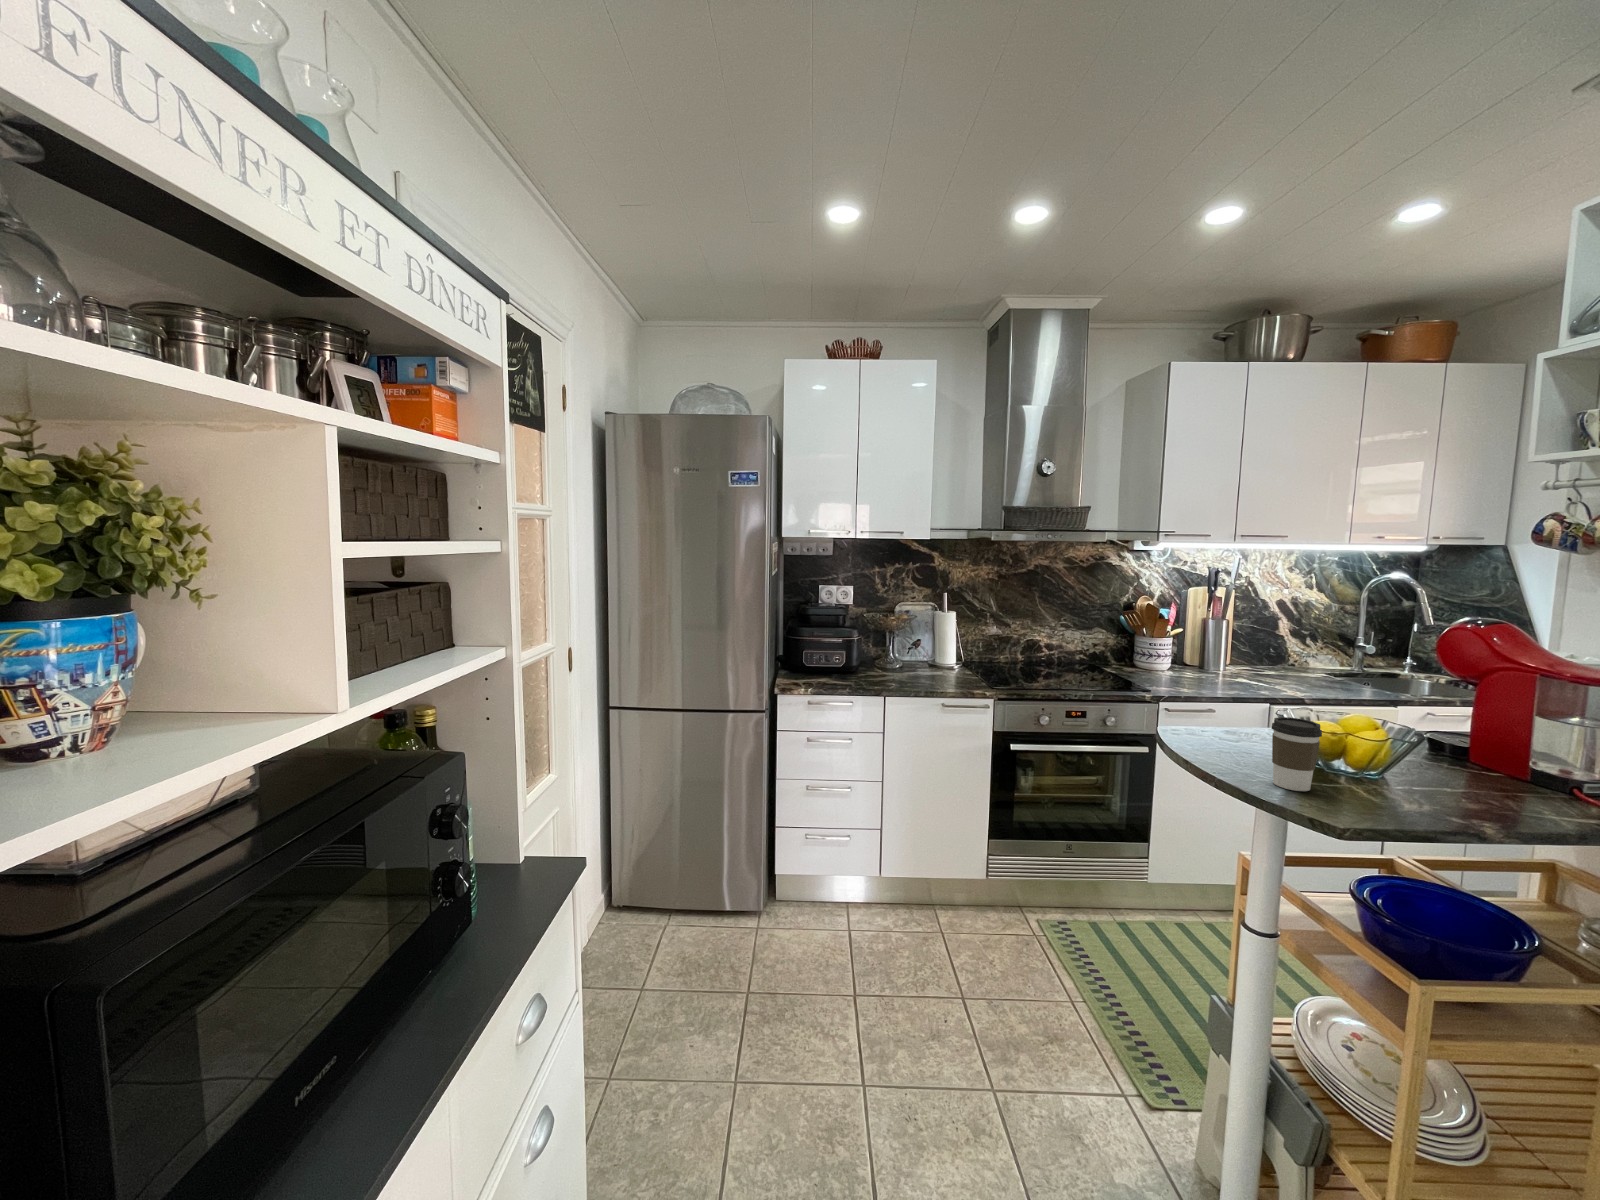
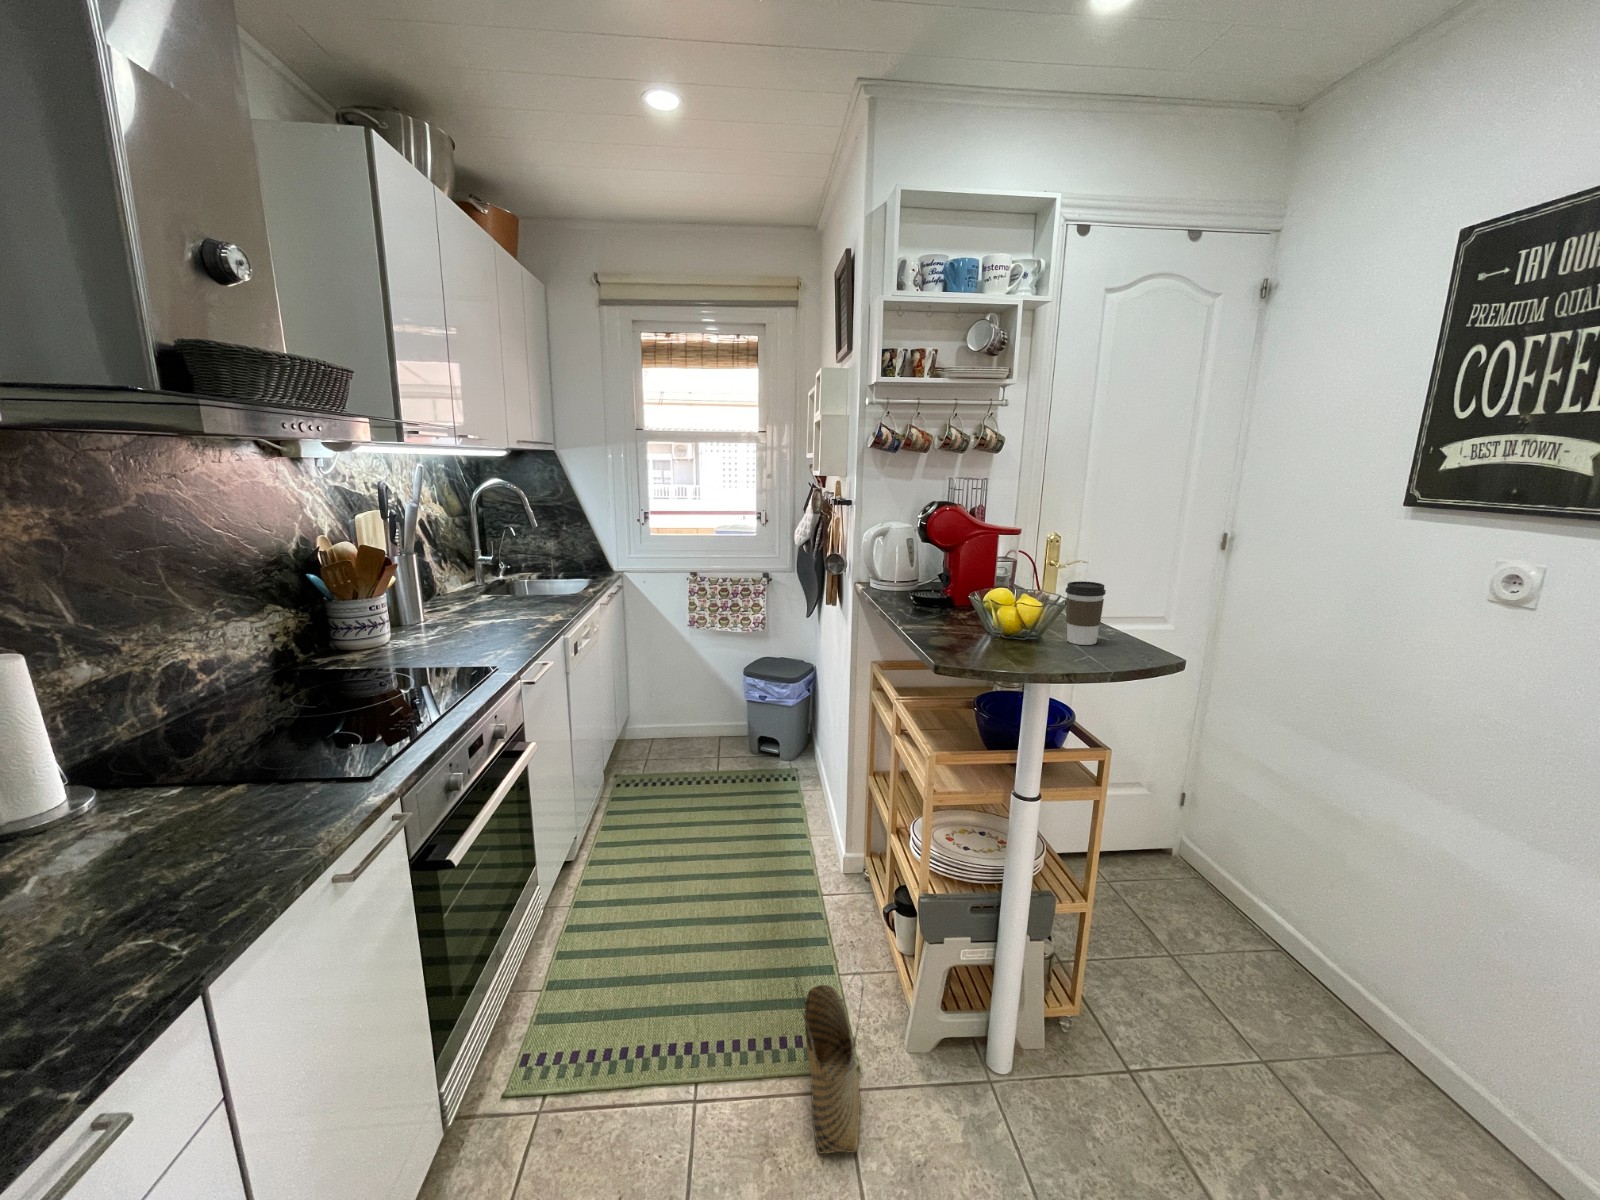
woven basket: none [1059,949,1151,1095] -> present [795,972,864,1154]

